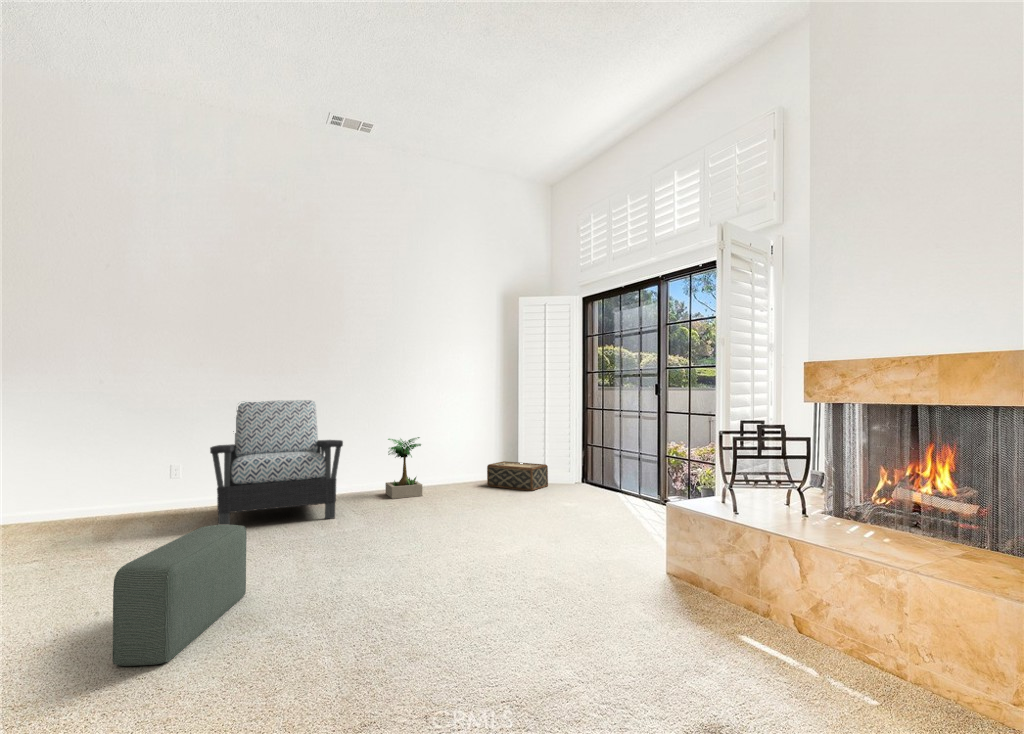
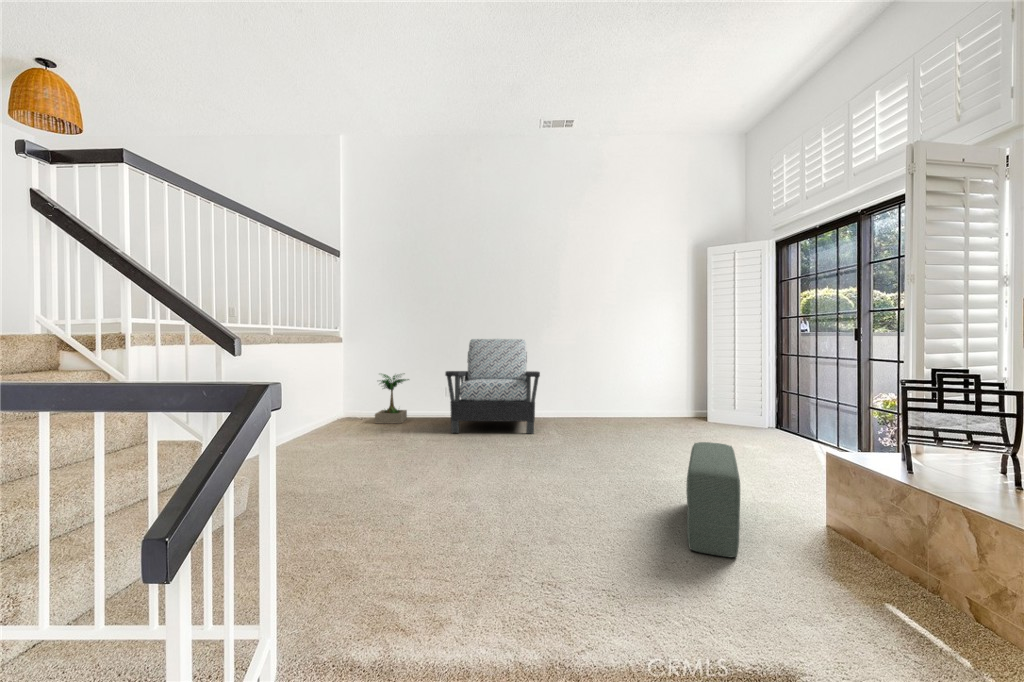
potted plant: present [385,437,422,499] -> present [375,374,409,424]
woven basket: present [487,461,548,491] -> none [674,401,736,430]
pouf: present [113,525,247,666] -> present [686,442,740,557]

